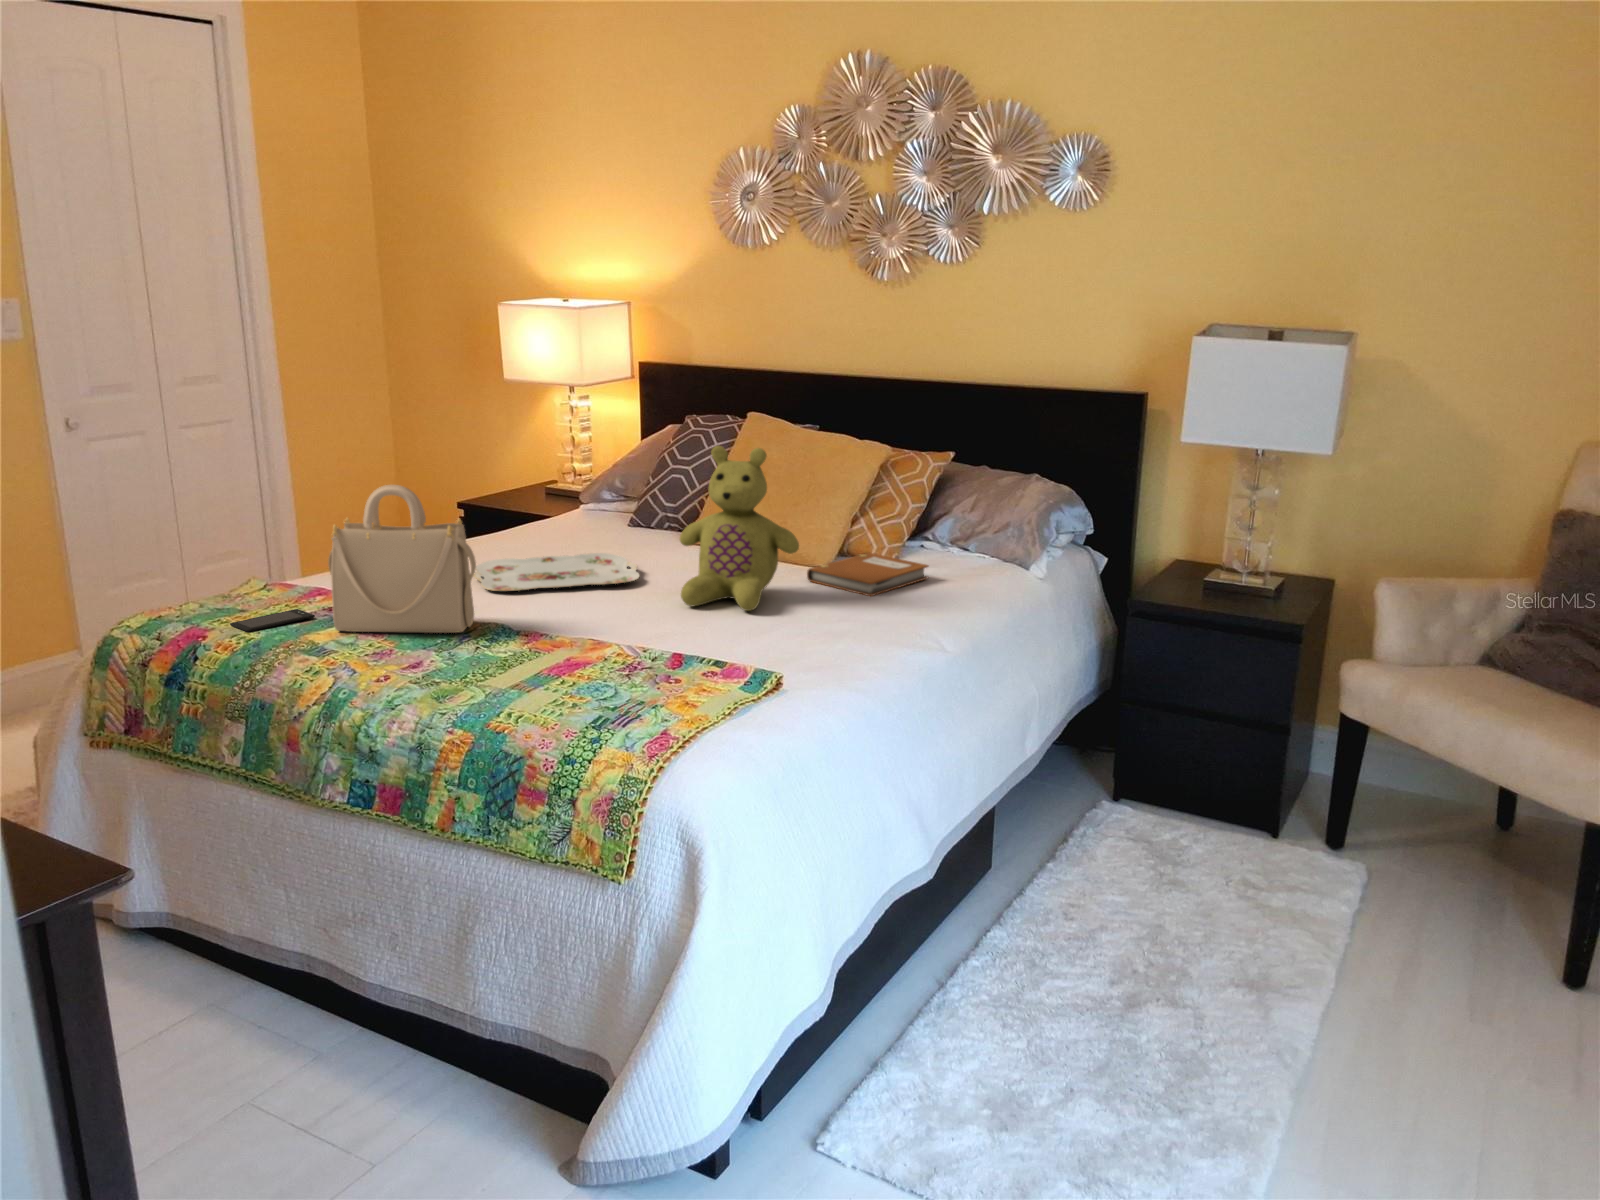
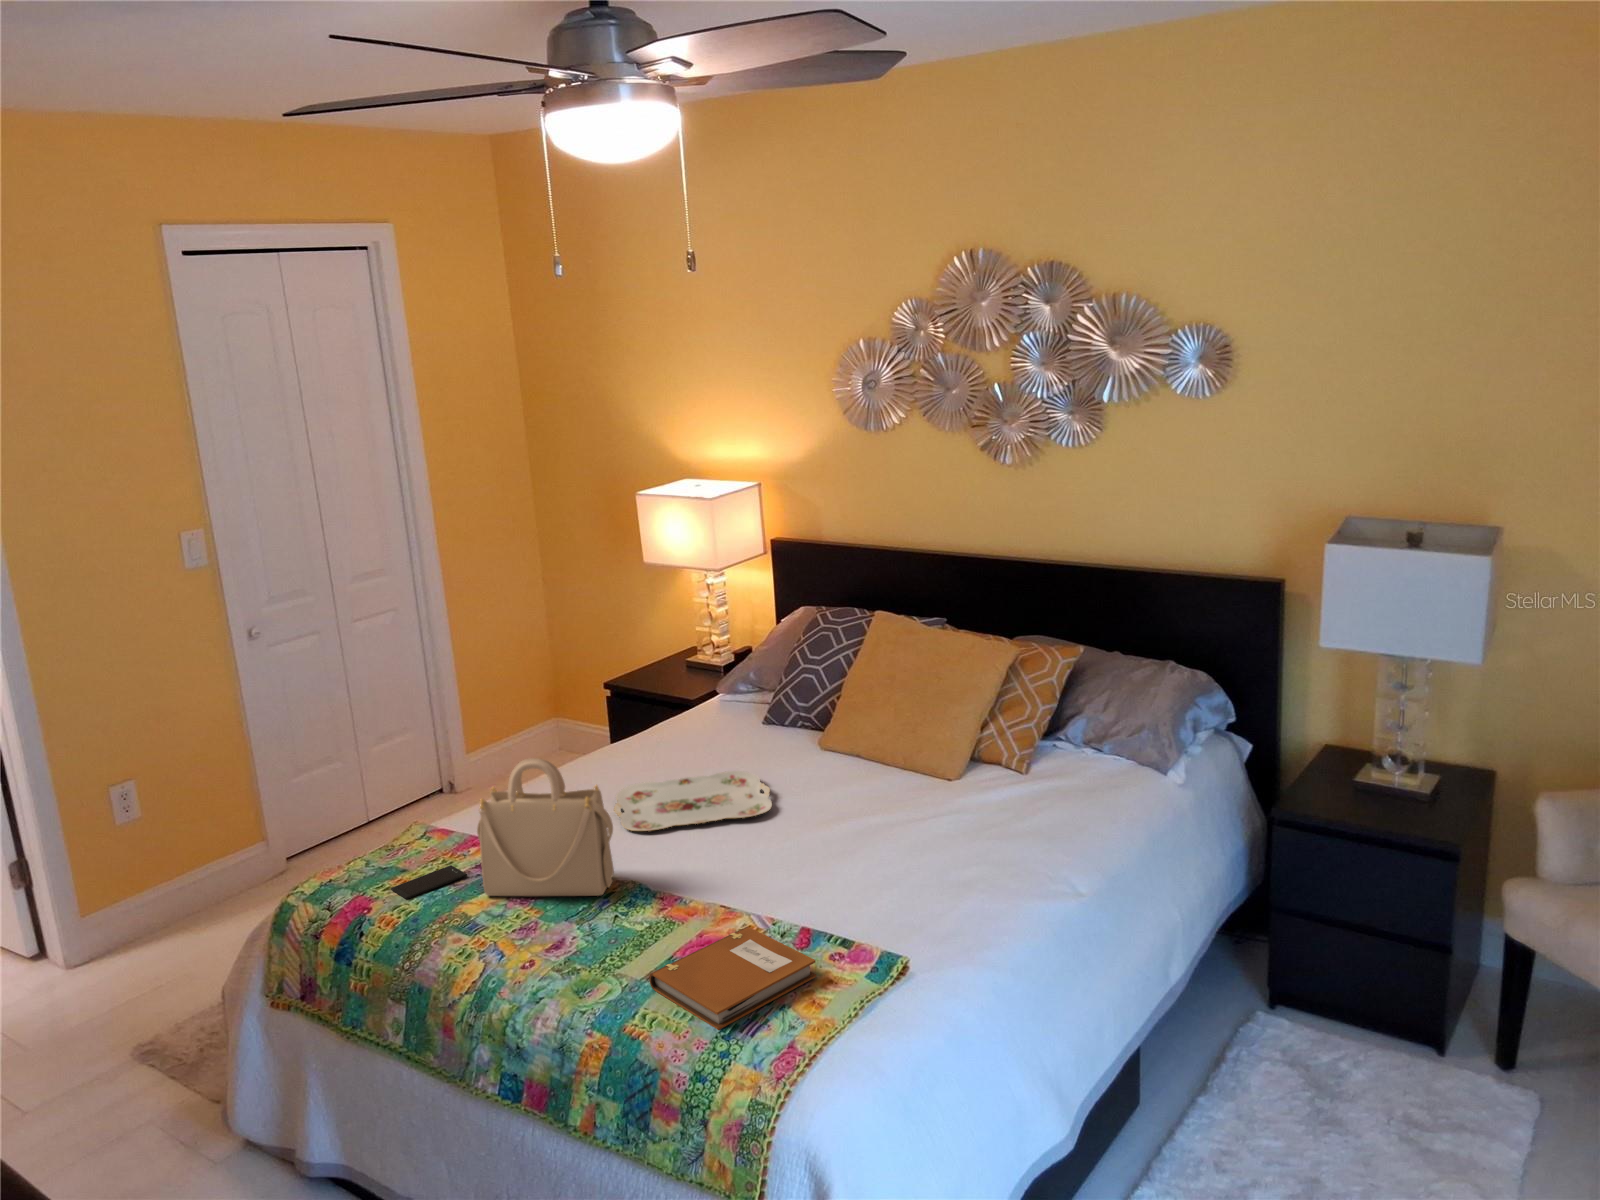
stuffed bear: present [680,446,799,611] -> none [809,686,926,854]
notebook: present [807,553,928,596] -> present [649,927,816,1030]

